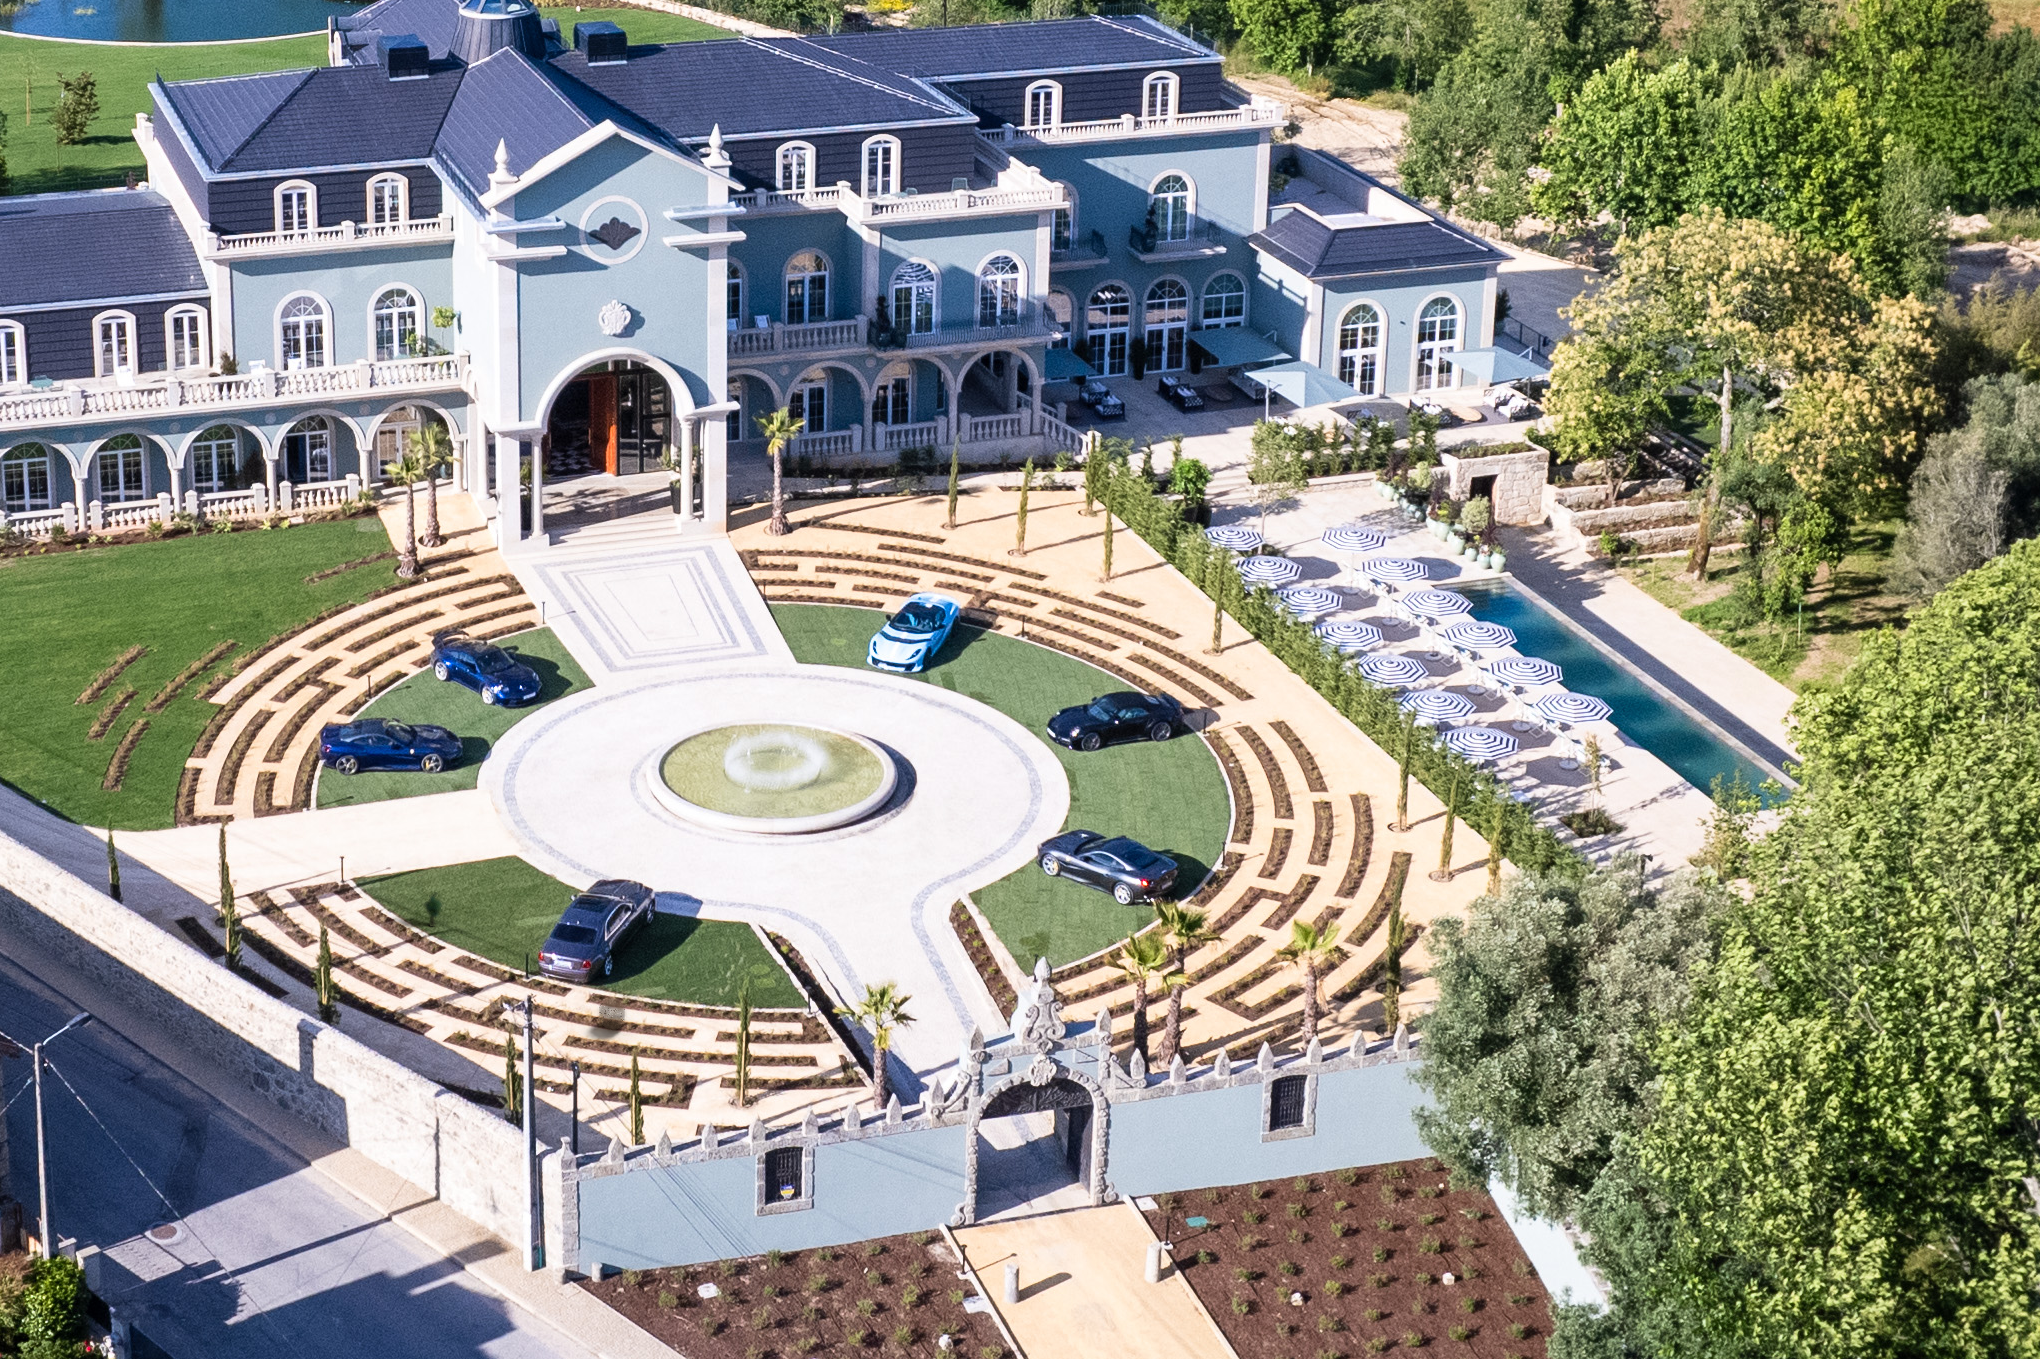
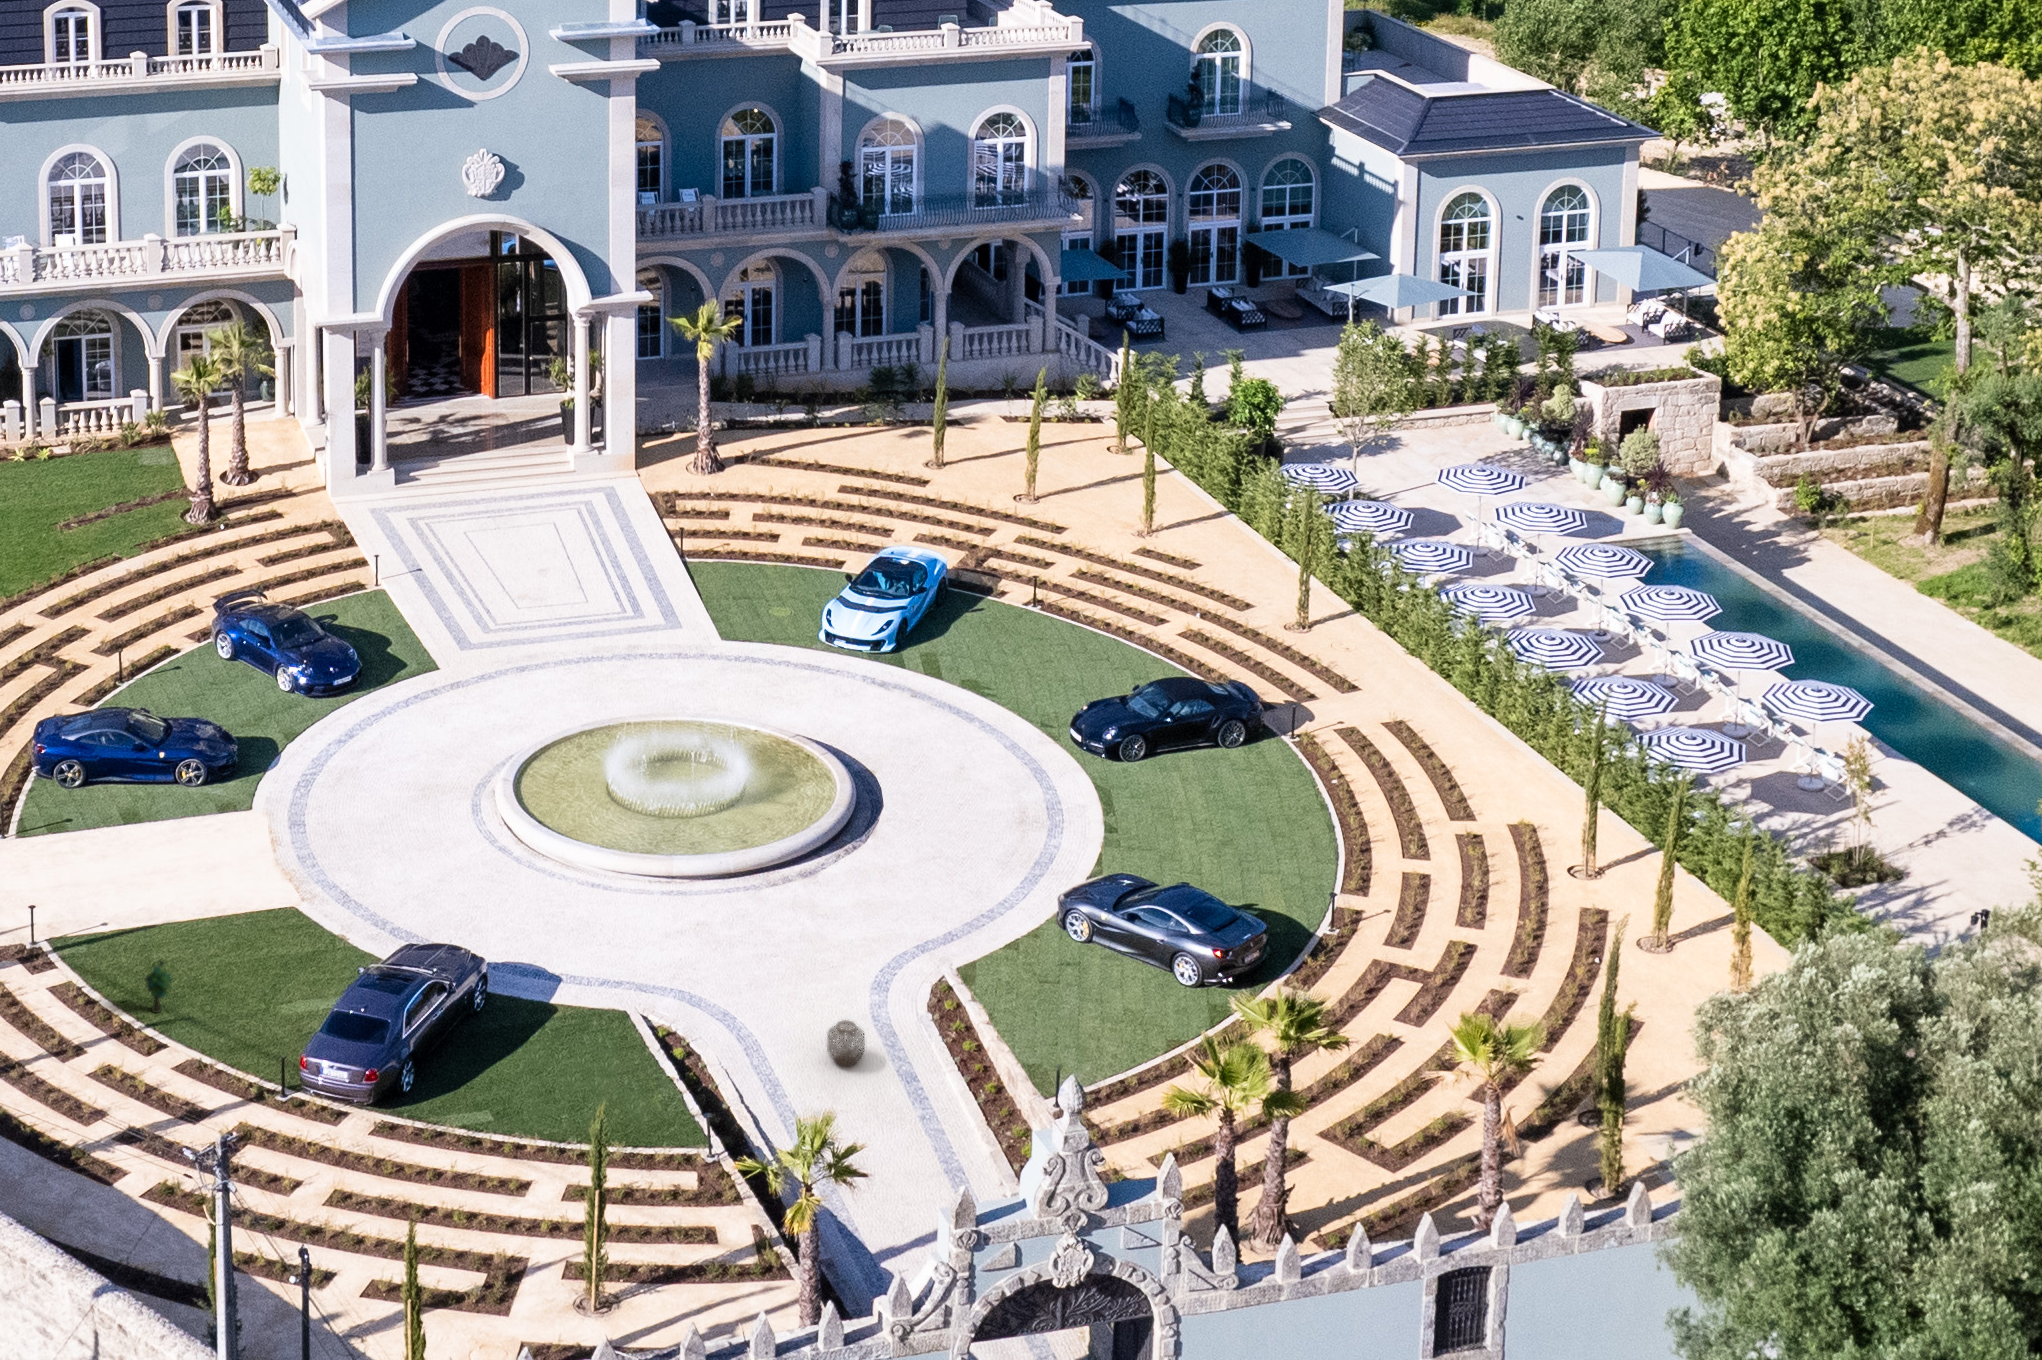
woven basket: present [599,999,625,1030] -> present [827,1020,865,1066]

